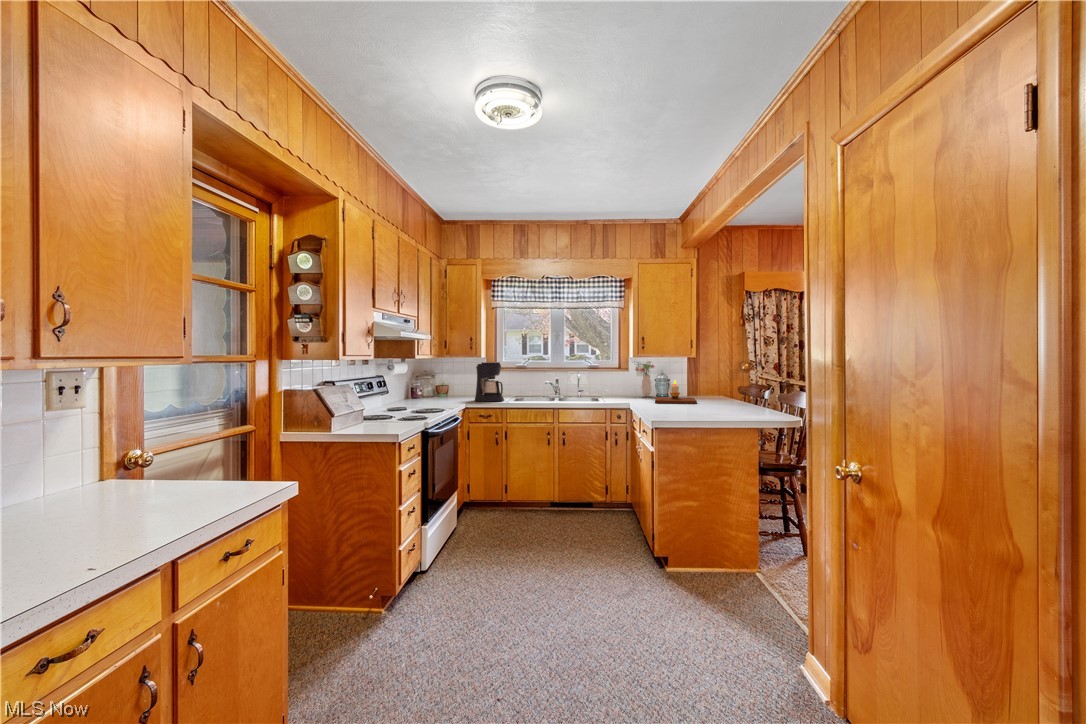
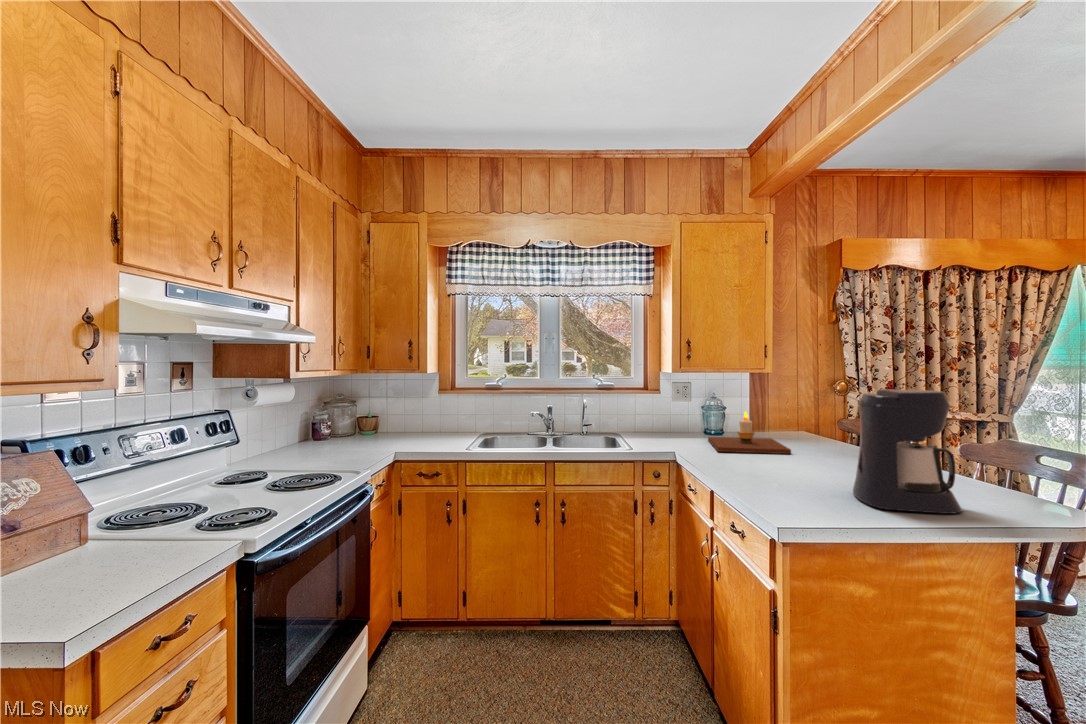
flower arrangement: present [635,361,654,397] -> none [654,375,700,433]
coffee maker: present [475,362,504,402] -> present [853,389,962,514]

